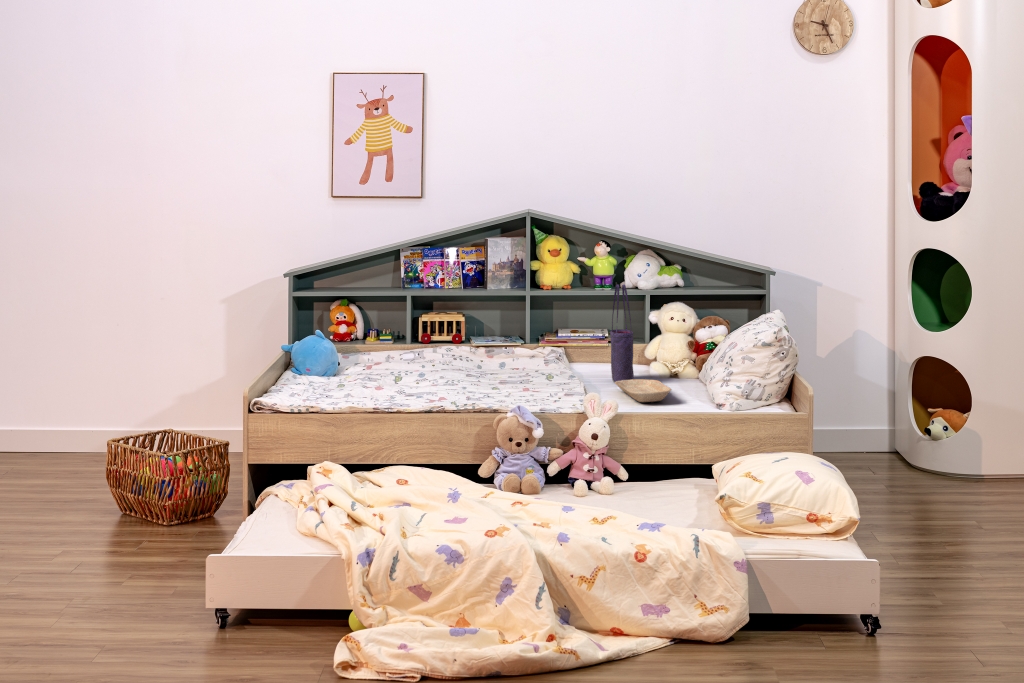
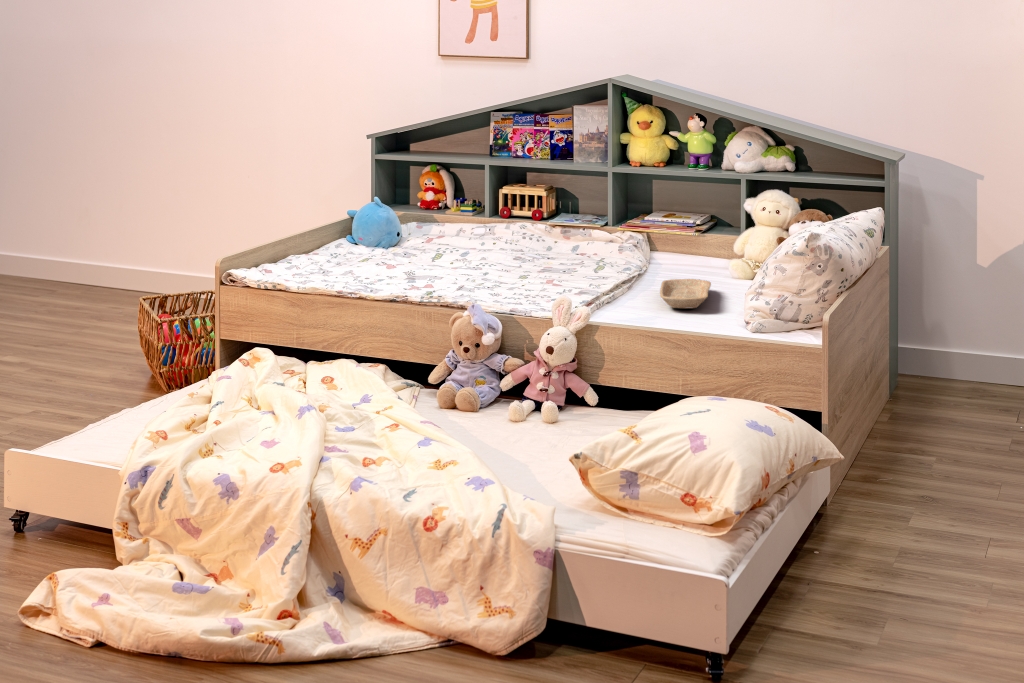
tote bag: present [610,284,634,382] -> none [676,169,701,281]

